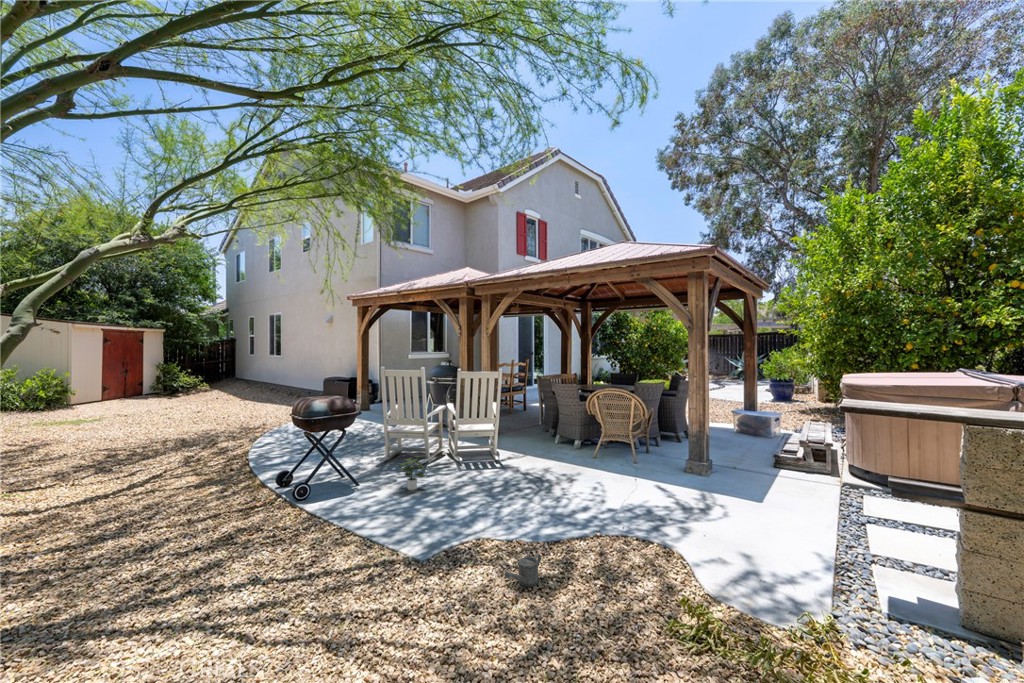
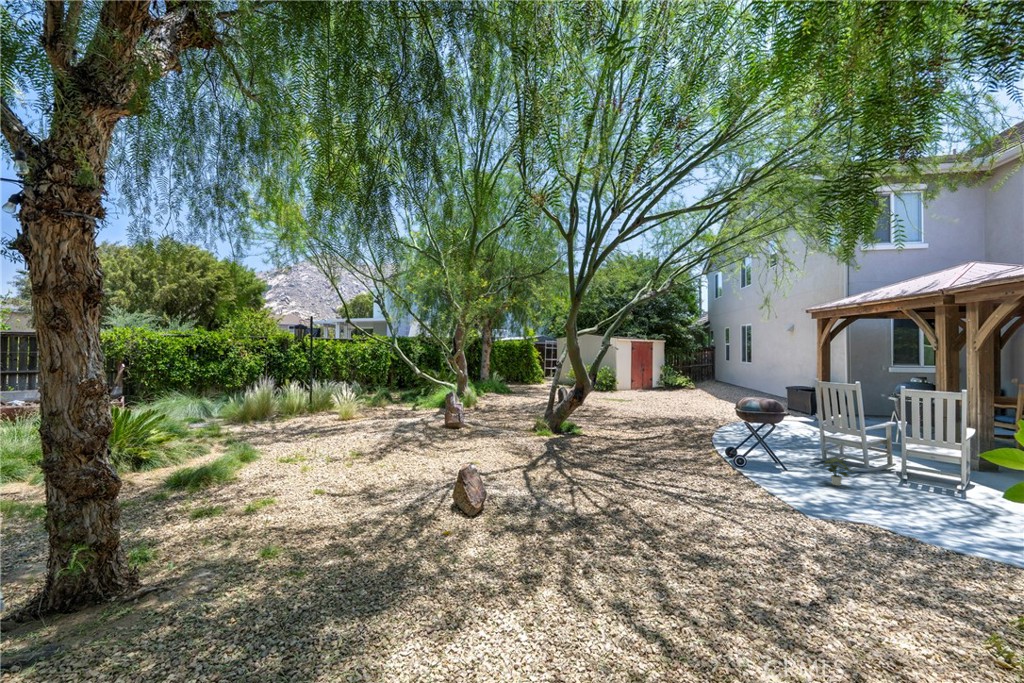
watering can: present [505,554,541,586] -> none [872,540,922,565]

